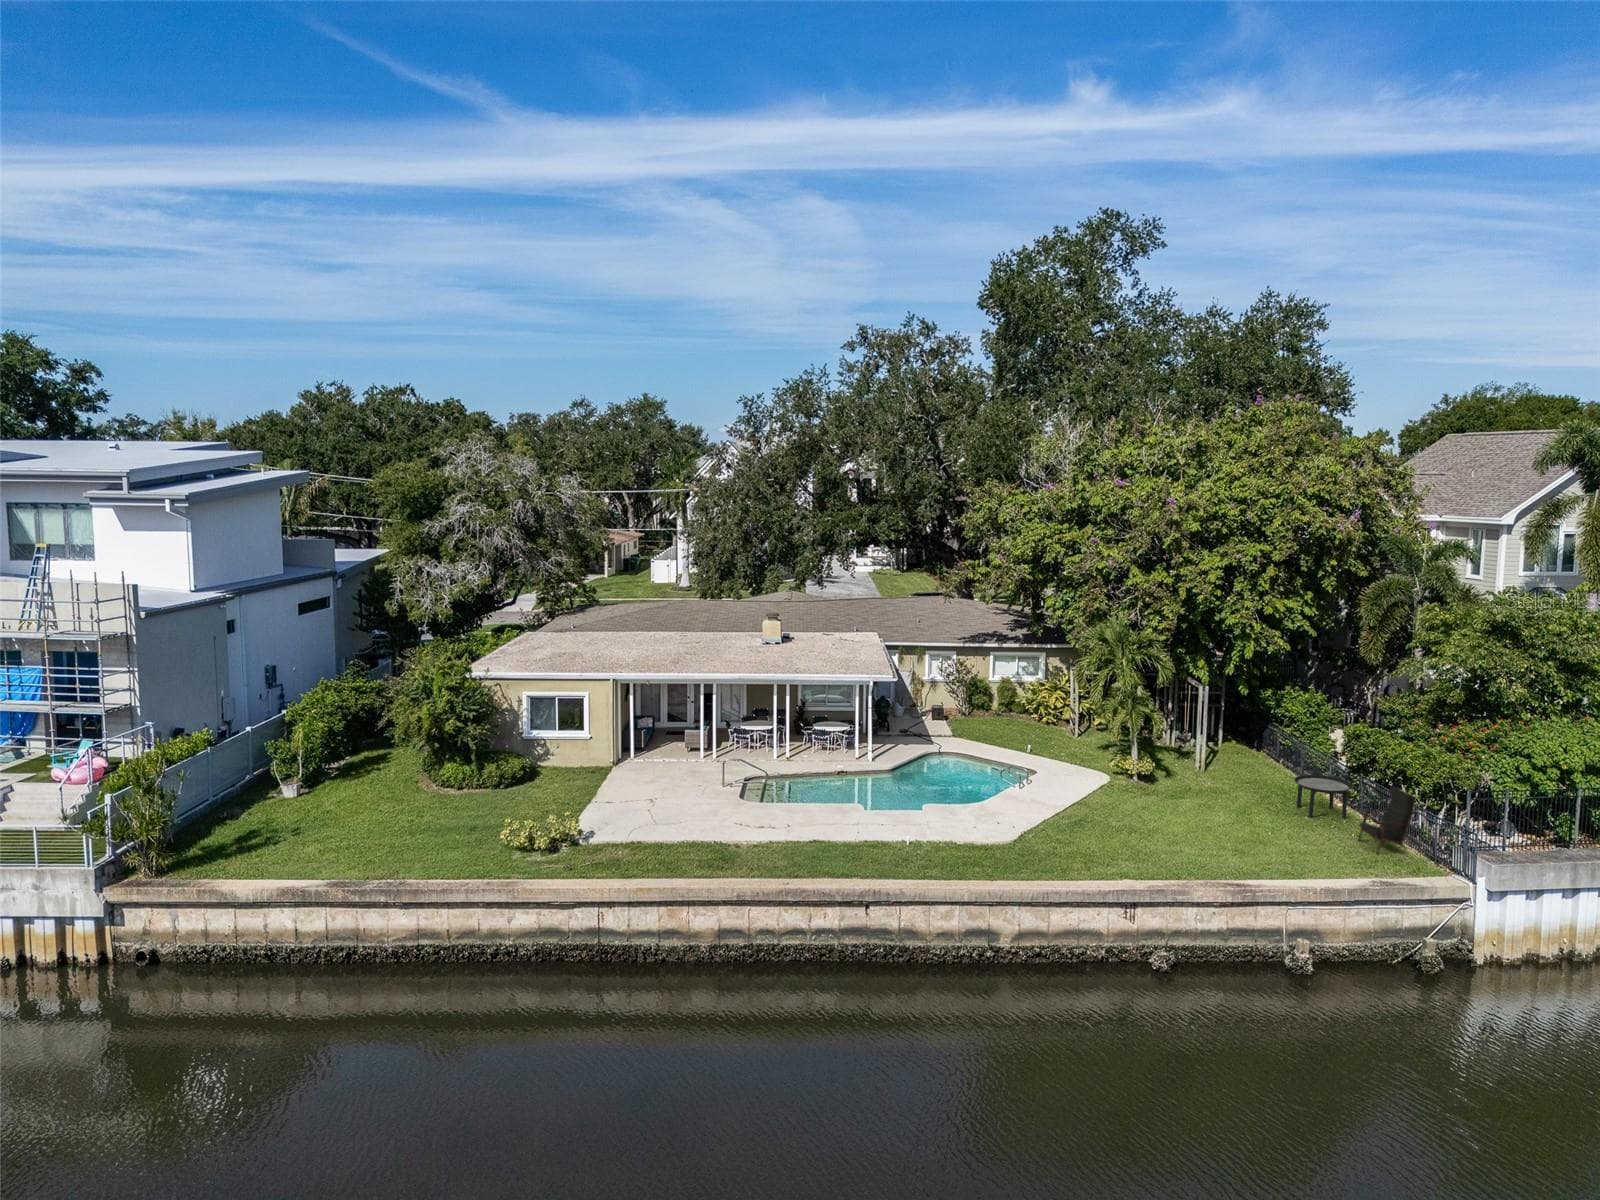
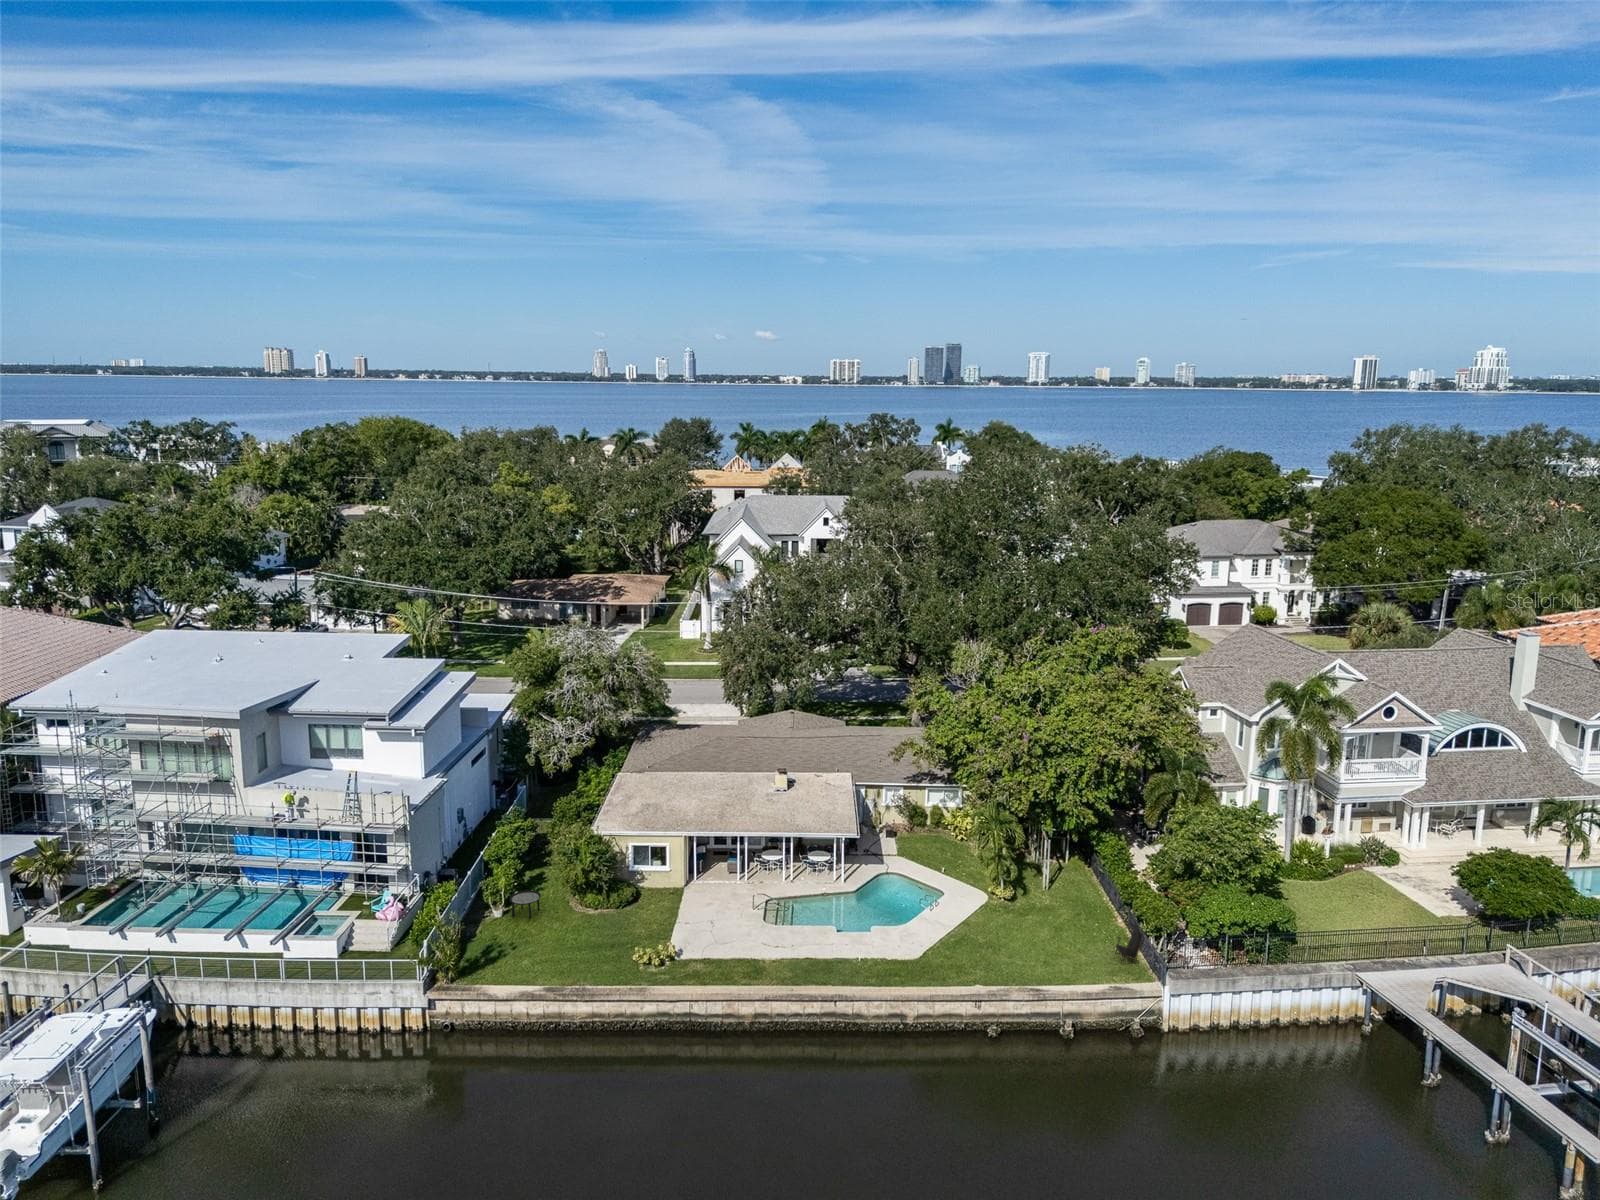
round table: present [1294,775,1352,819] -> present [510,890,541,919]

